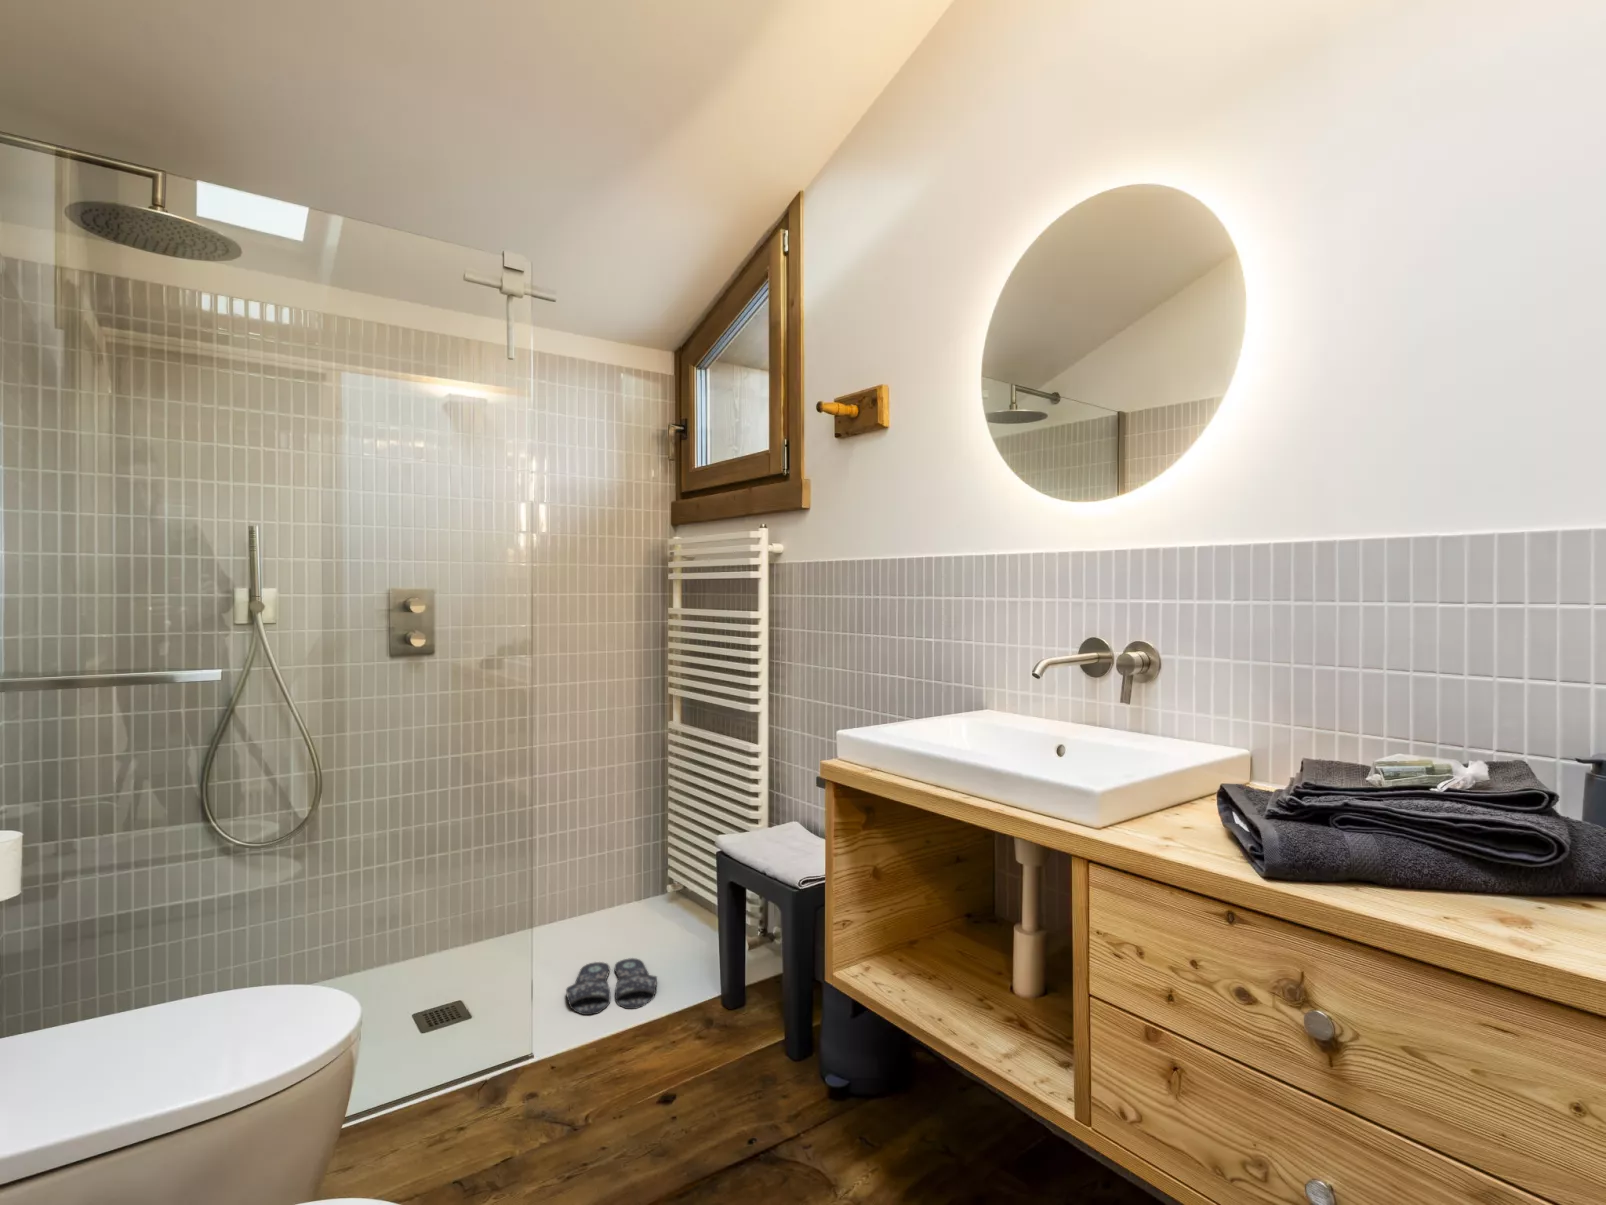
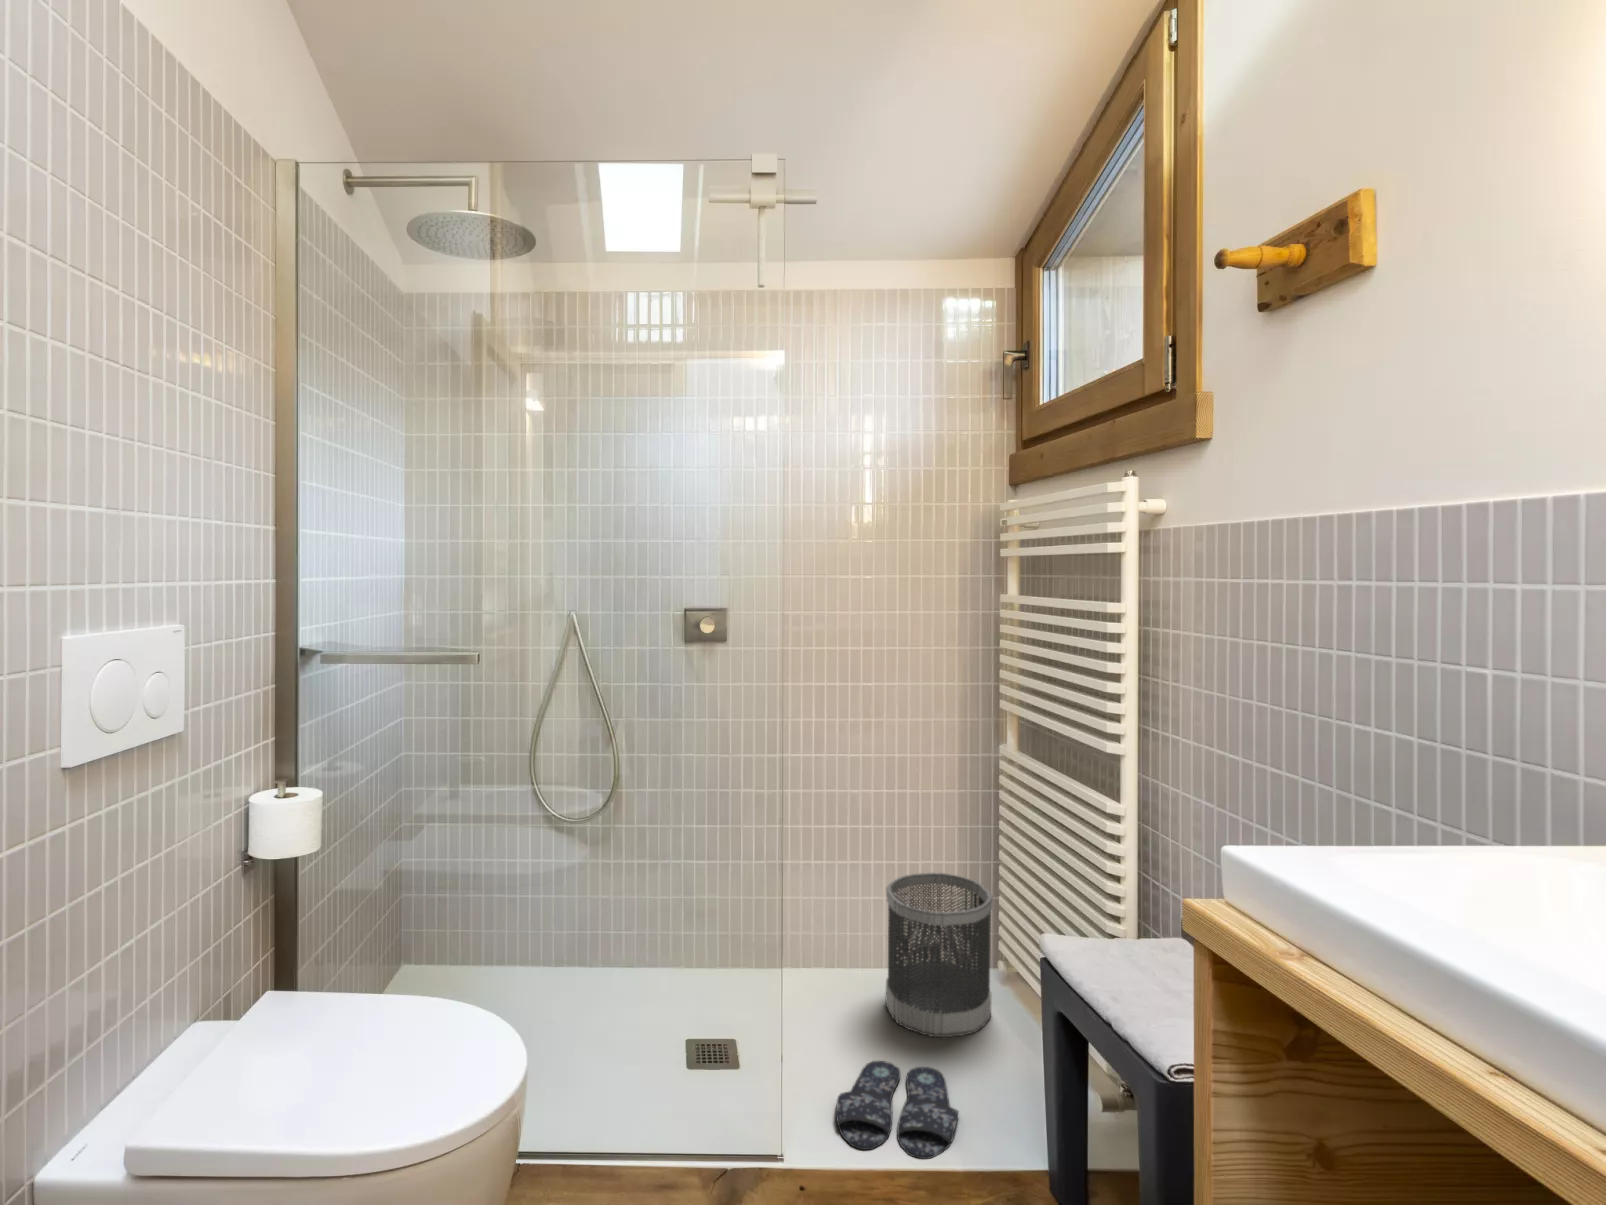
wastebasket: none [586,822,668,942] -> present [886,873,993,1038]

